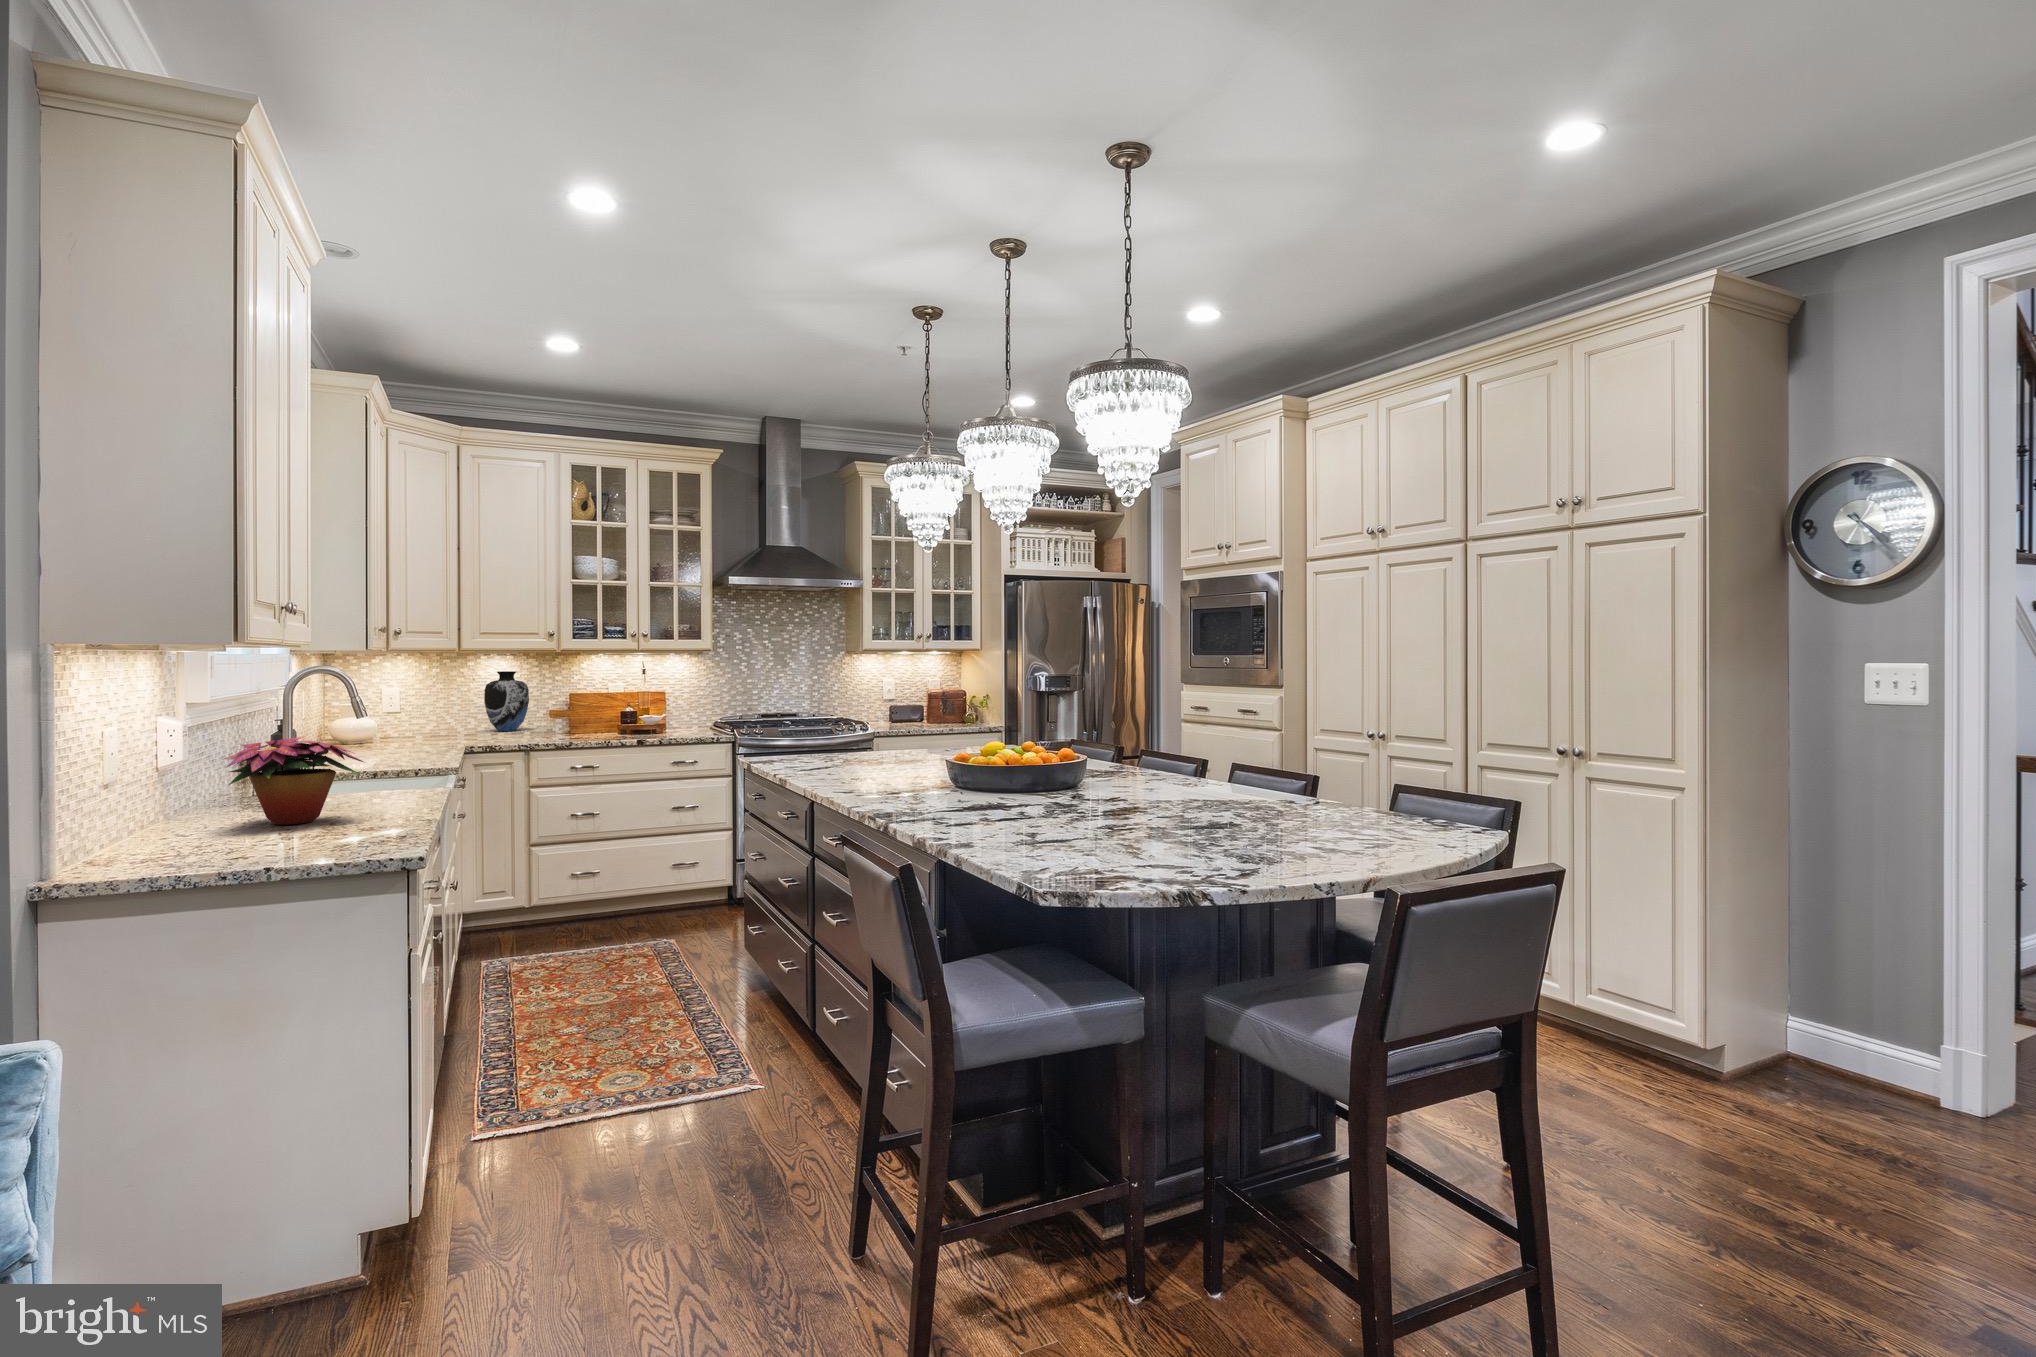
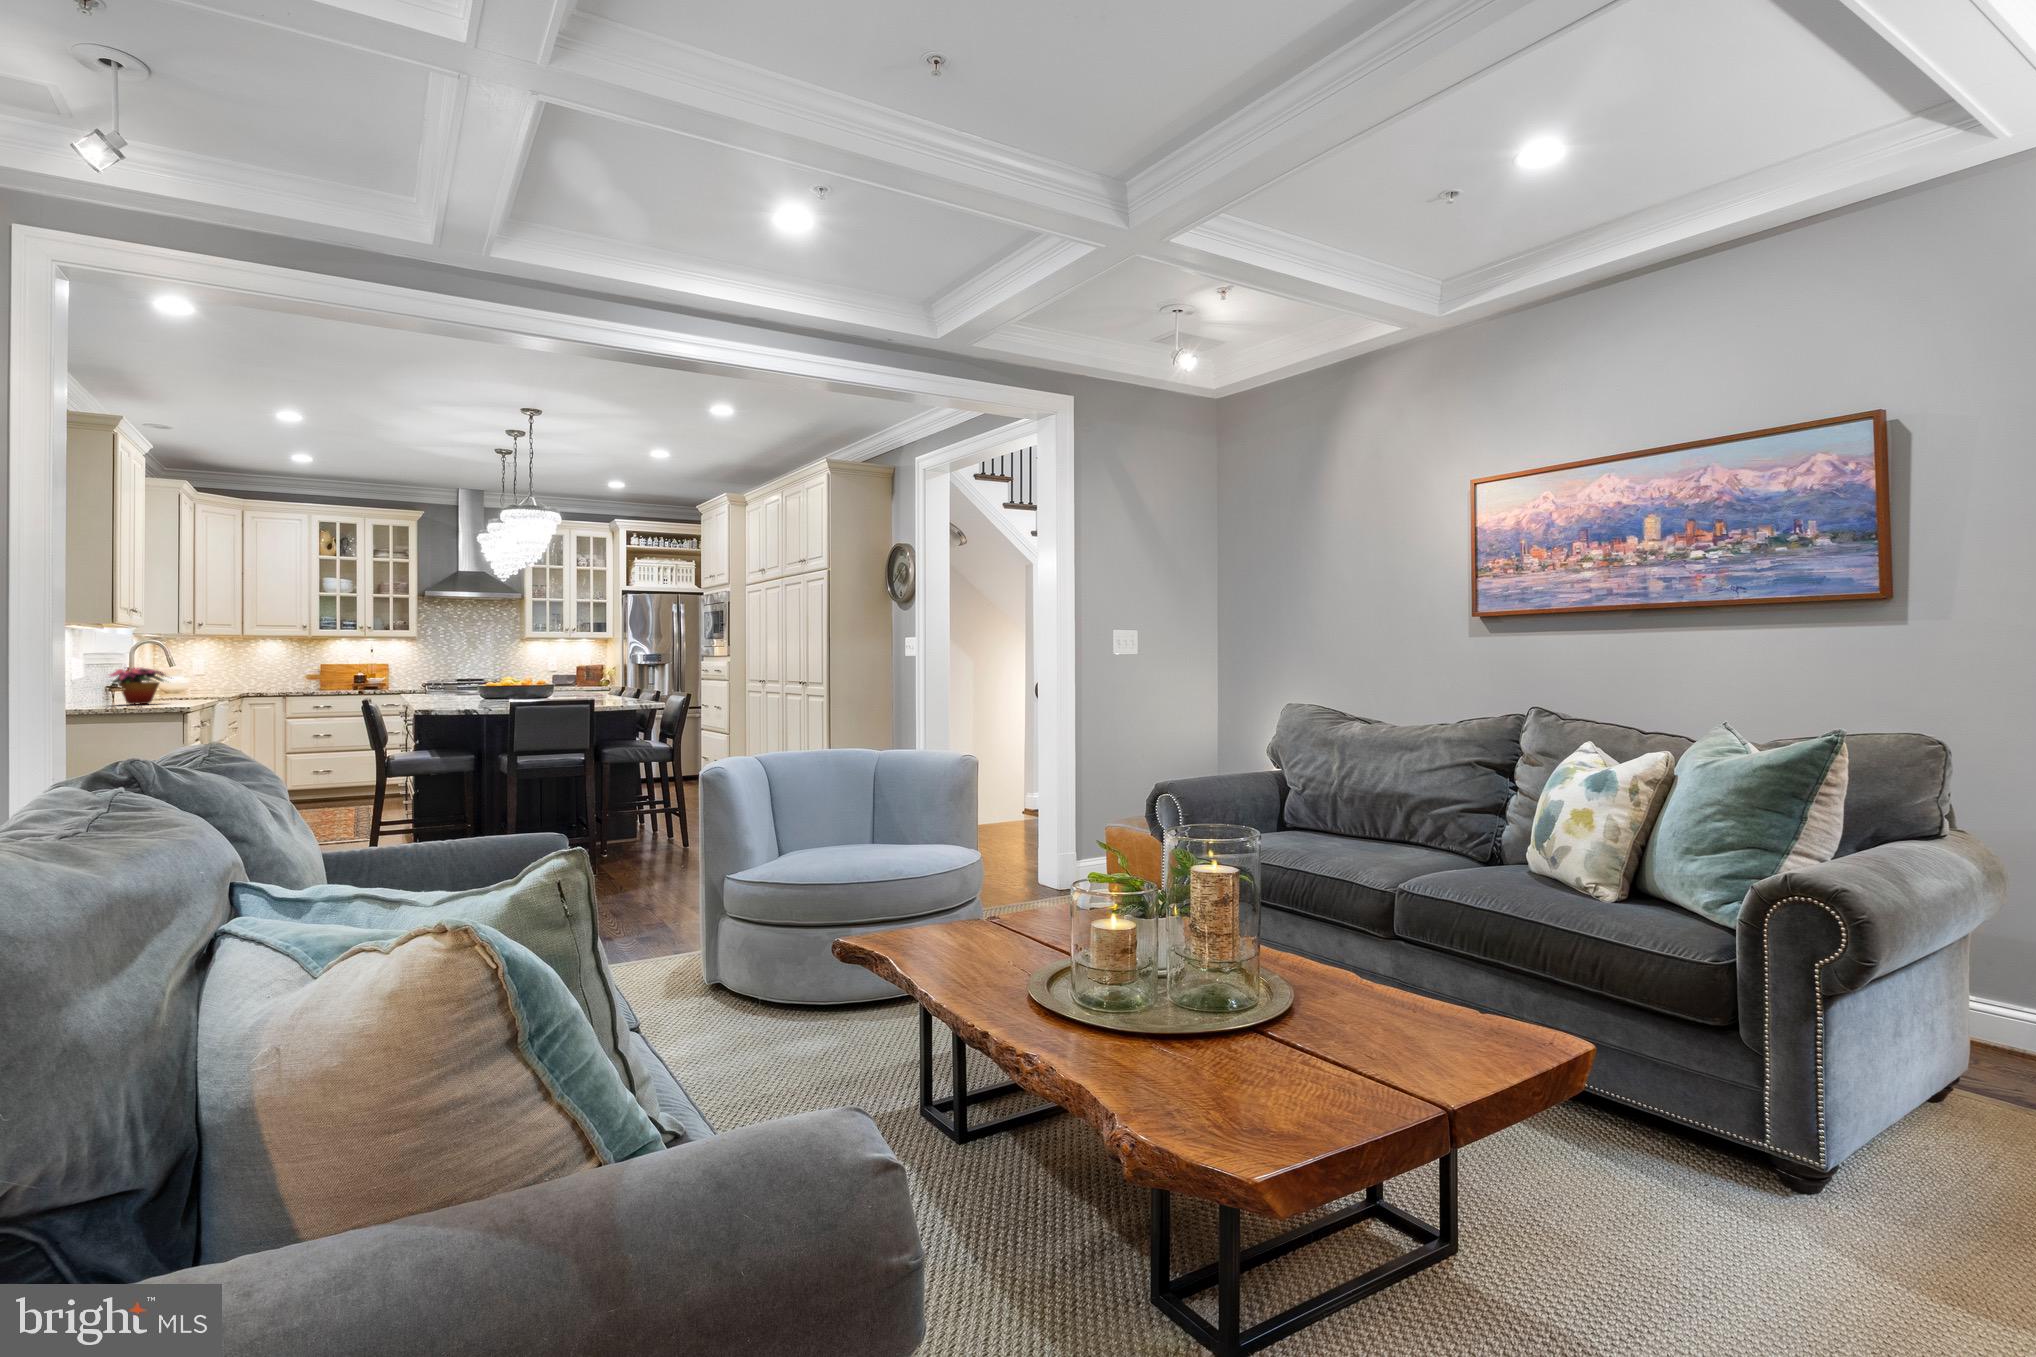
vase: present [484,671,529,731] -> none [261,650,292,687]

